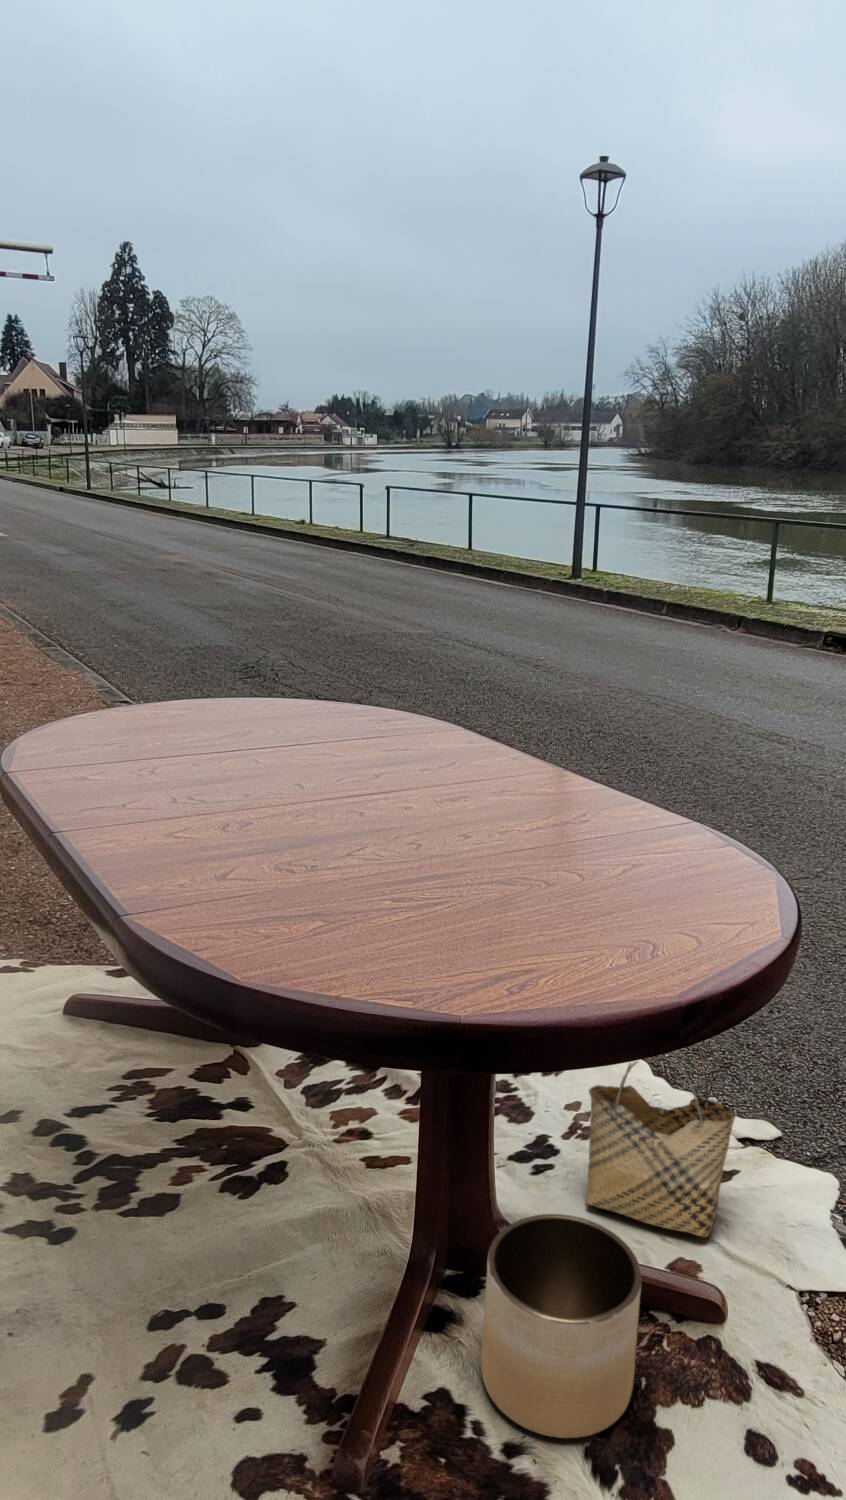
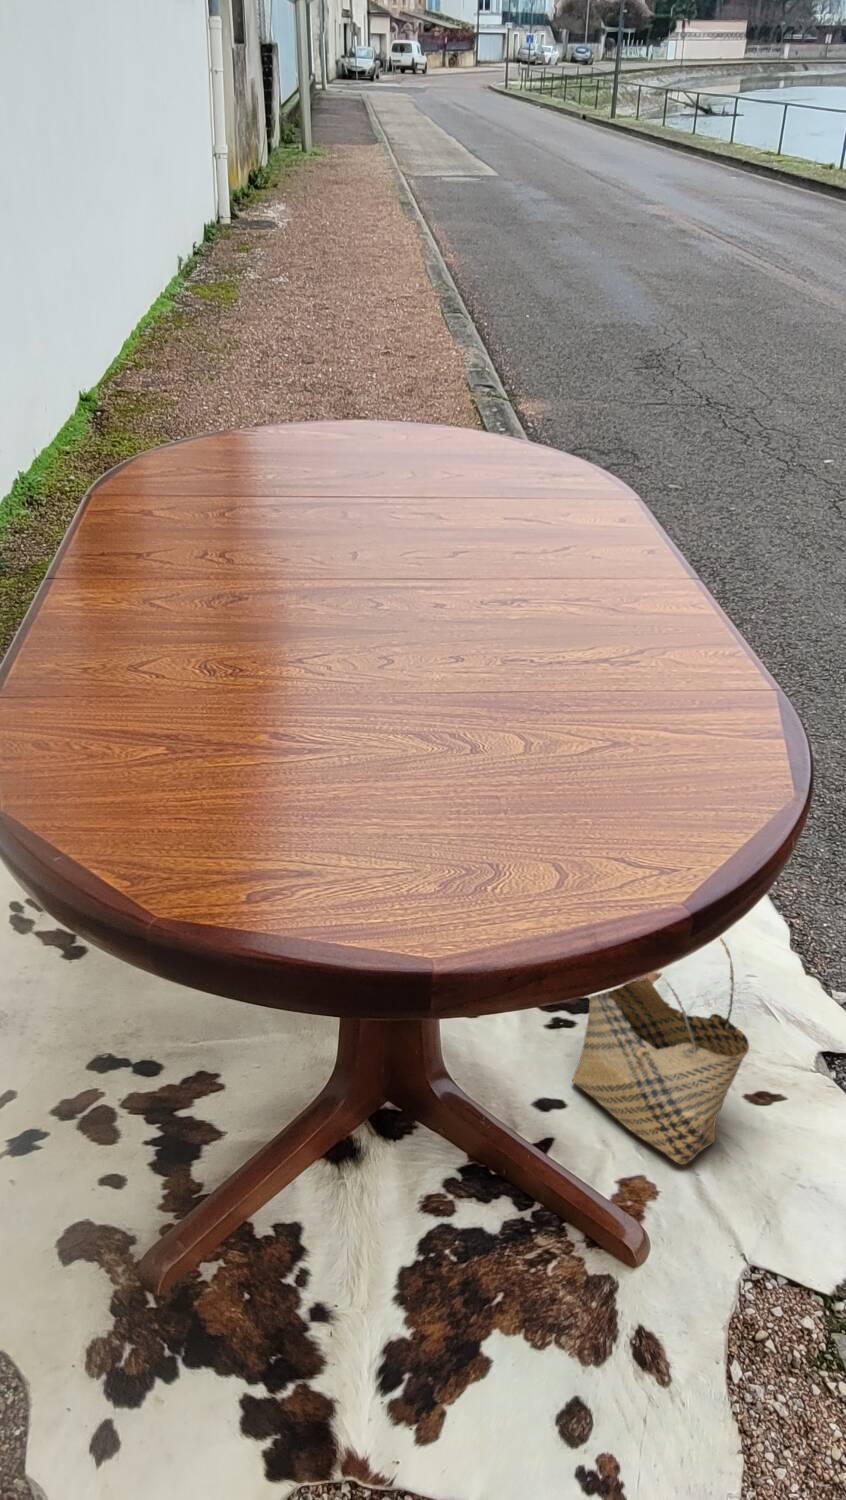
planter: present [481,1214,641,1438] -> none [326,1098,497,1333]

